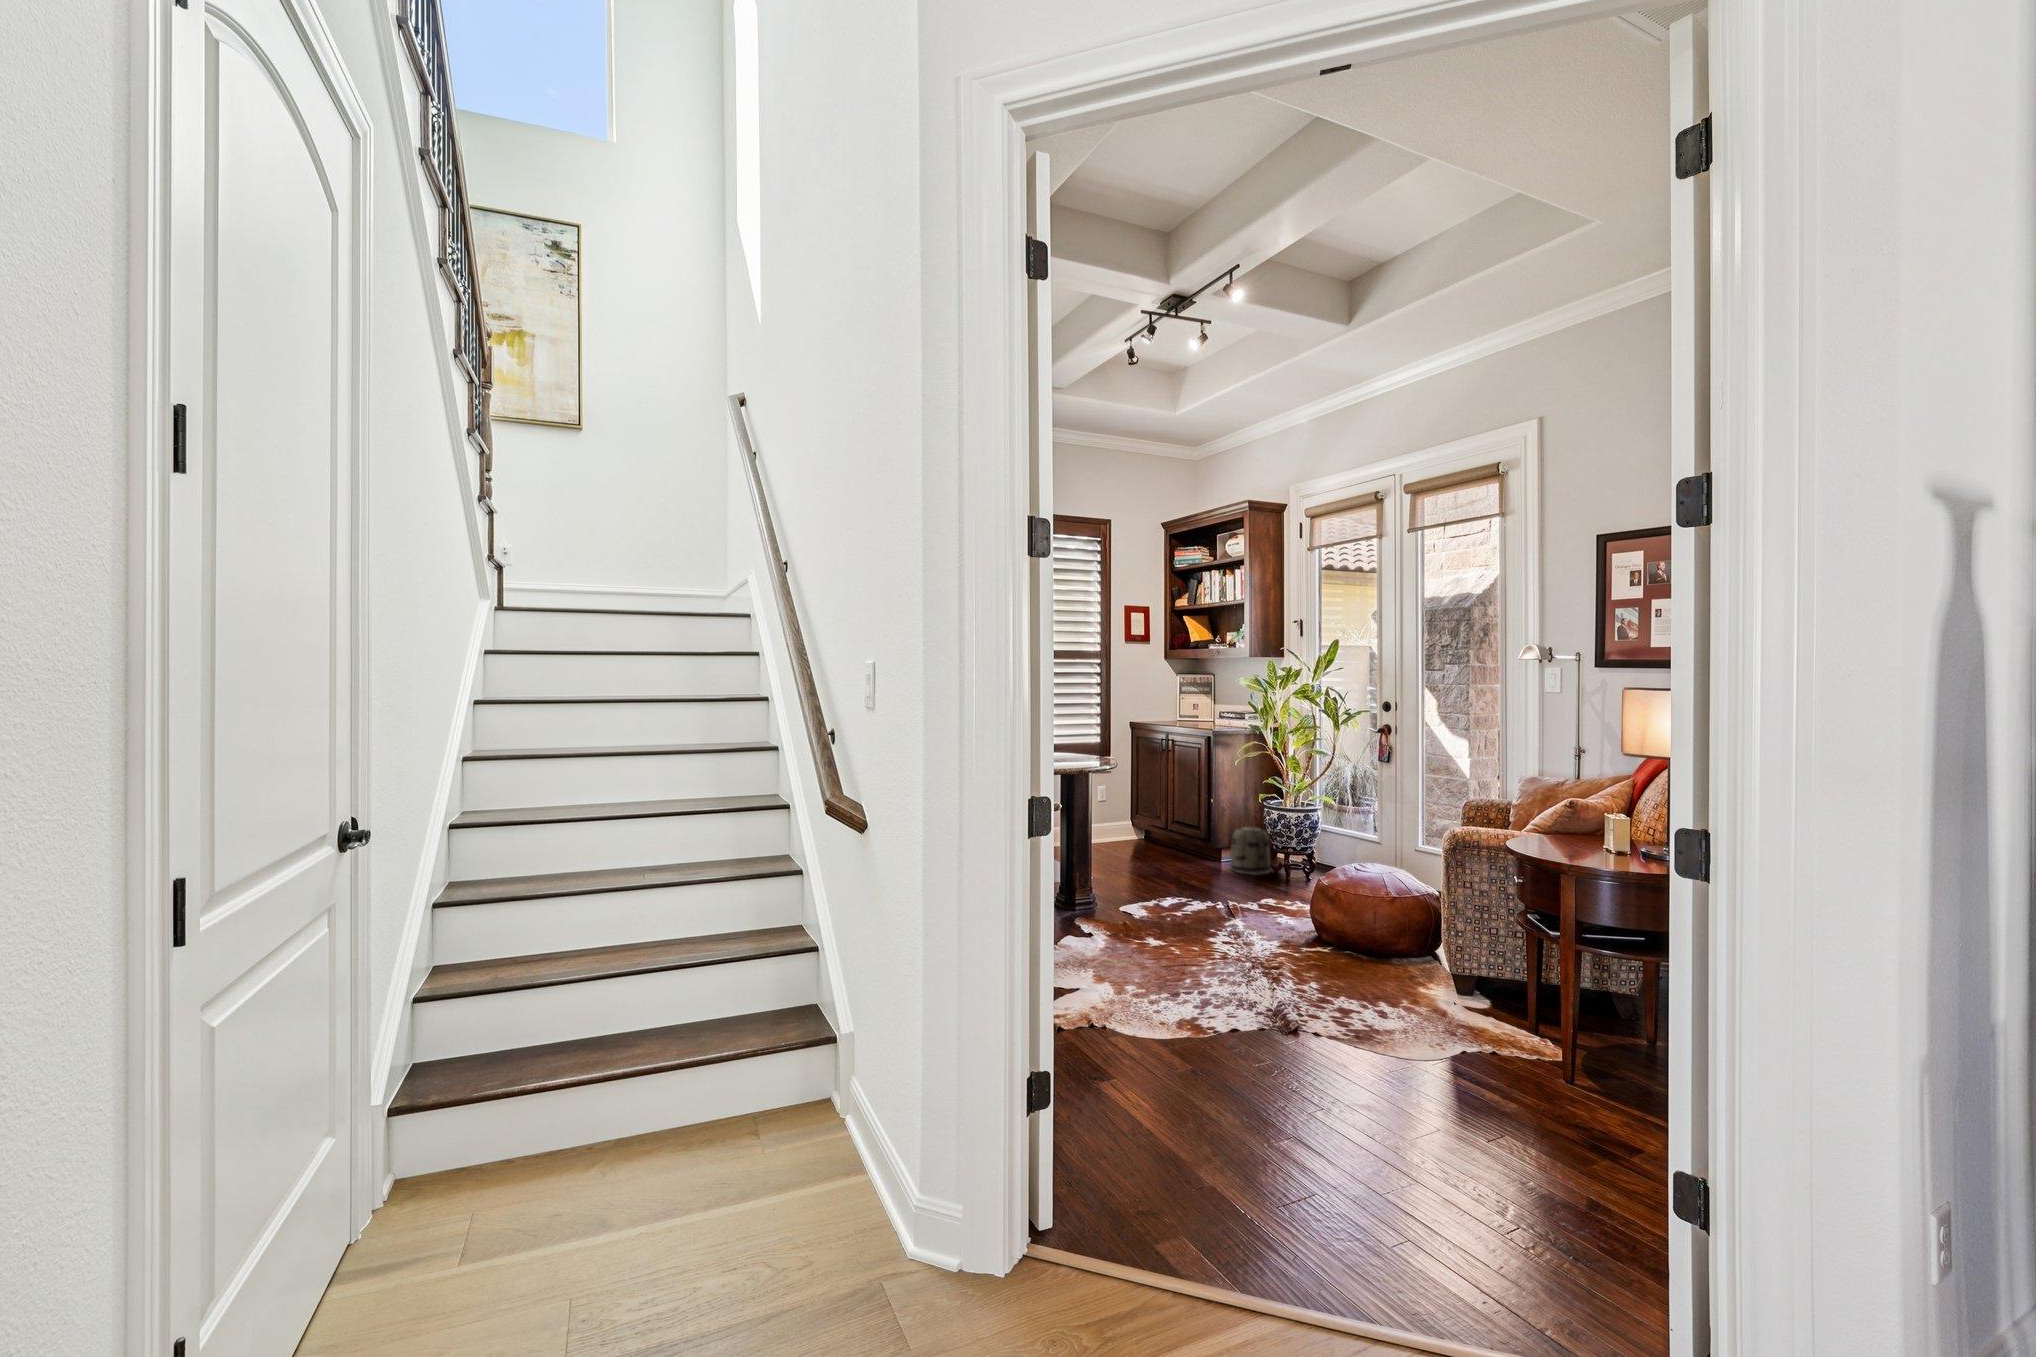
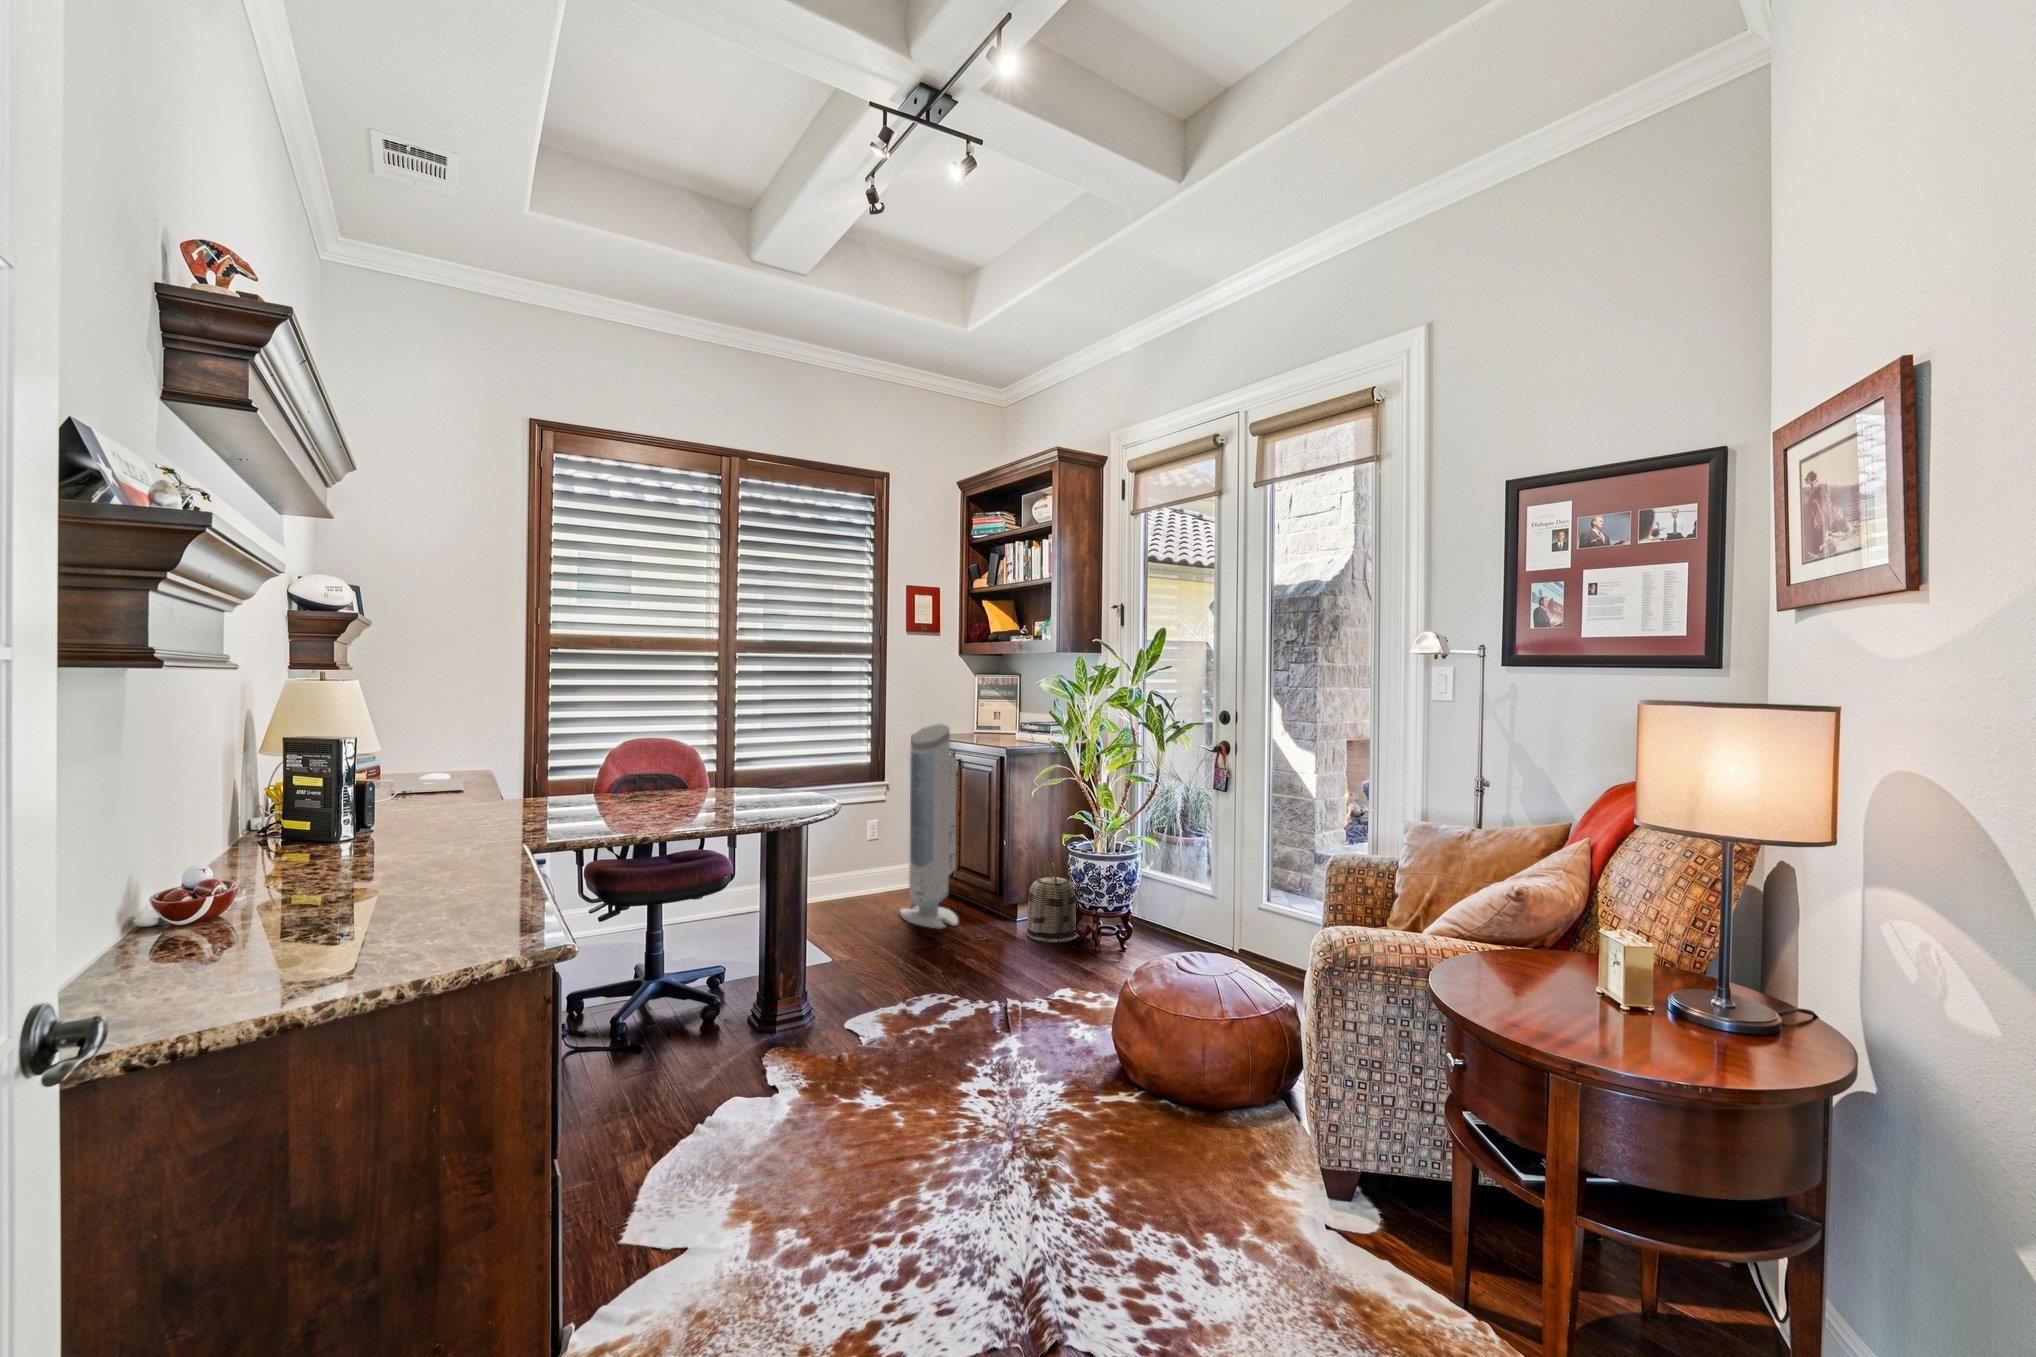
air purifier: none [1129,713,1177,864] -> present [900,724,958,929]

